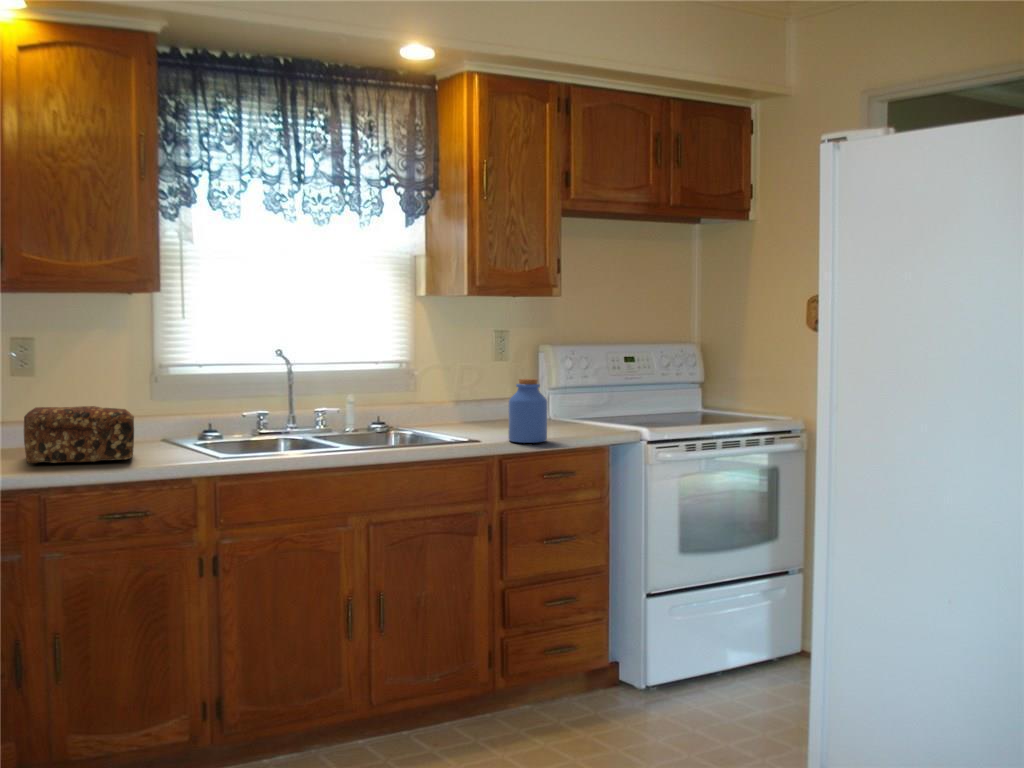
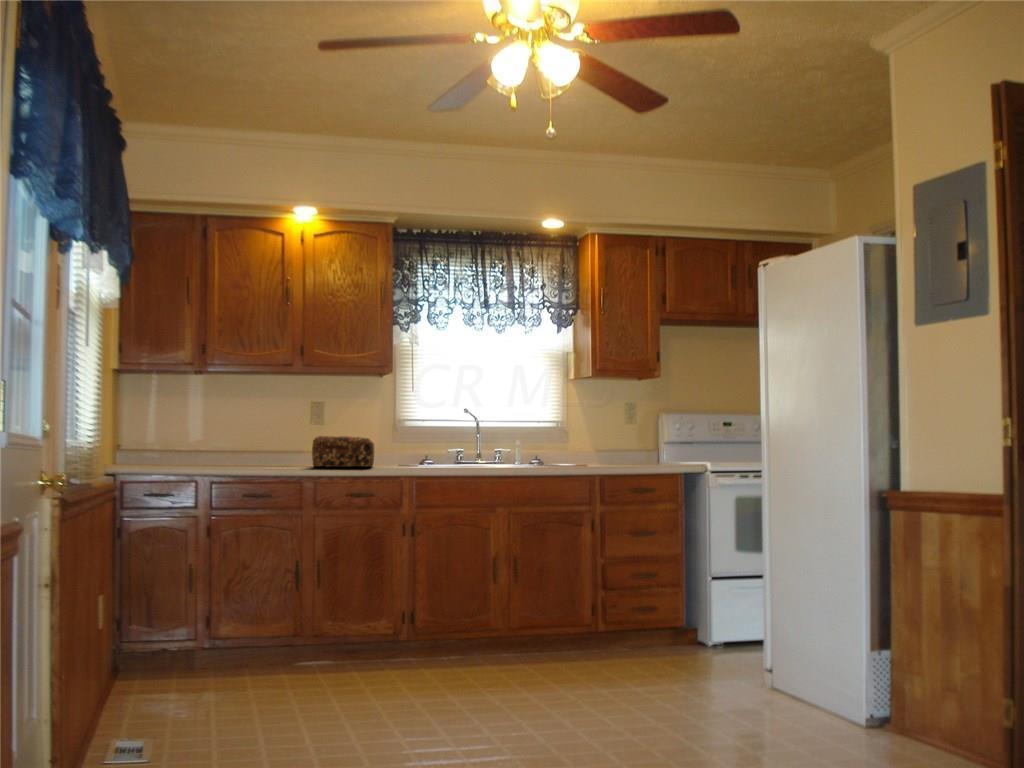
jar: present [508,379,547,443] -> none [610,427,636,468]

